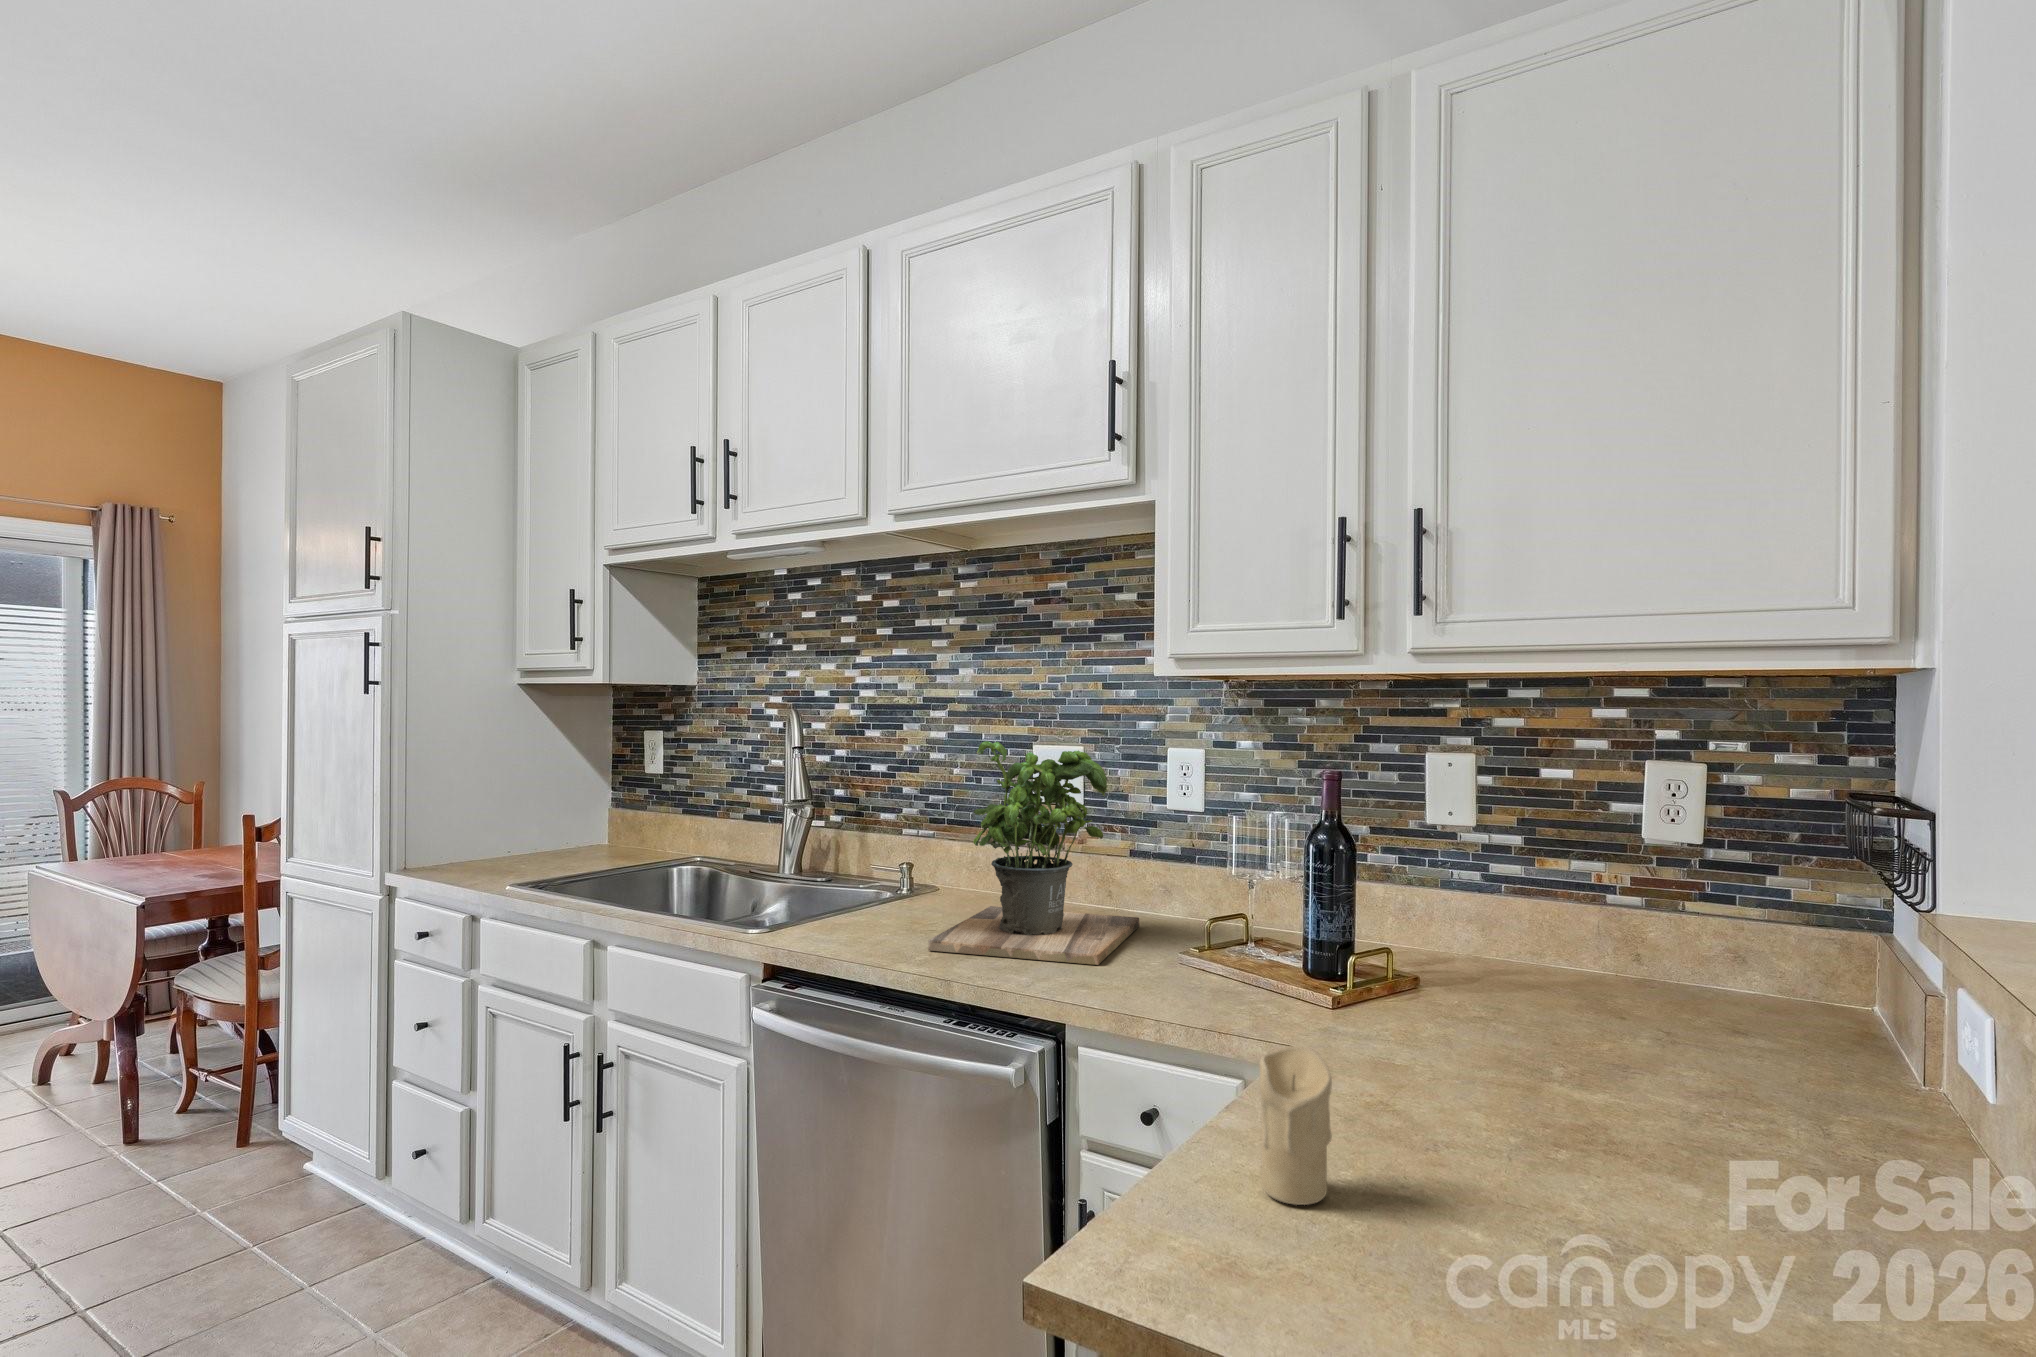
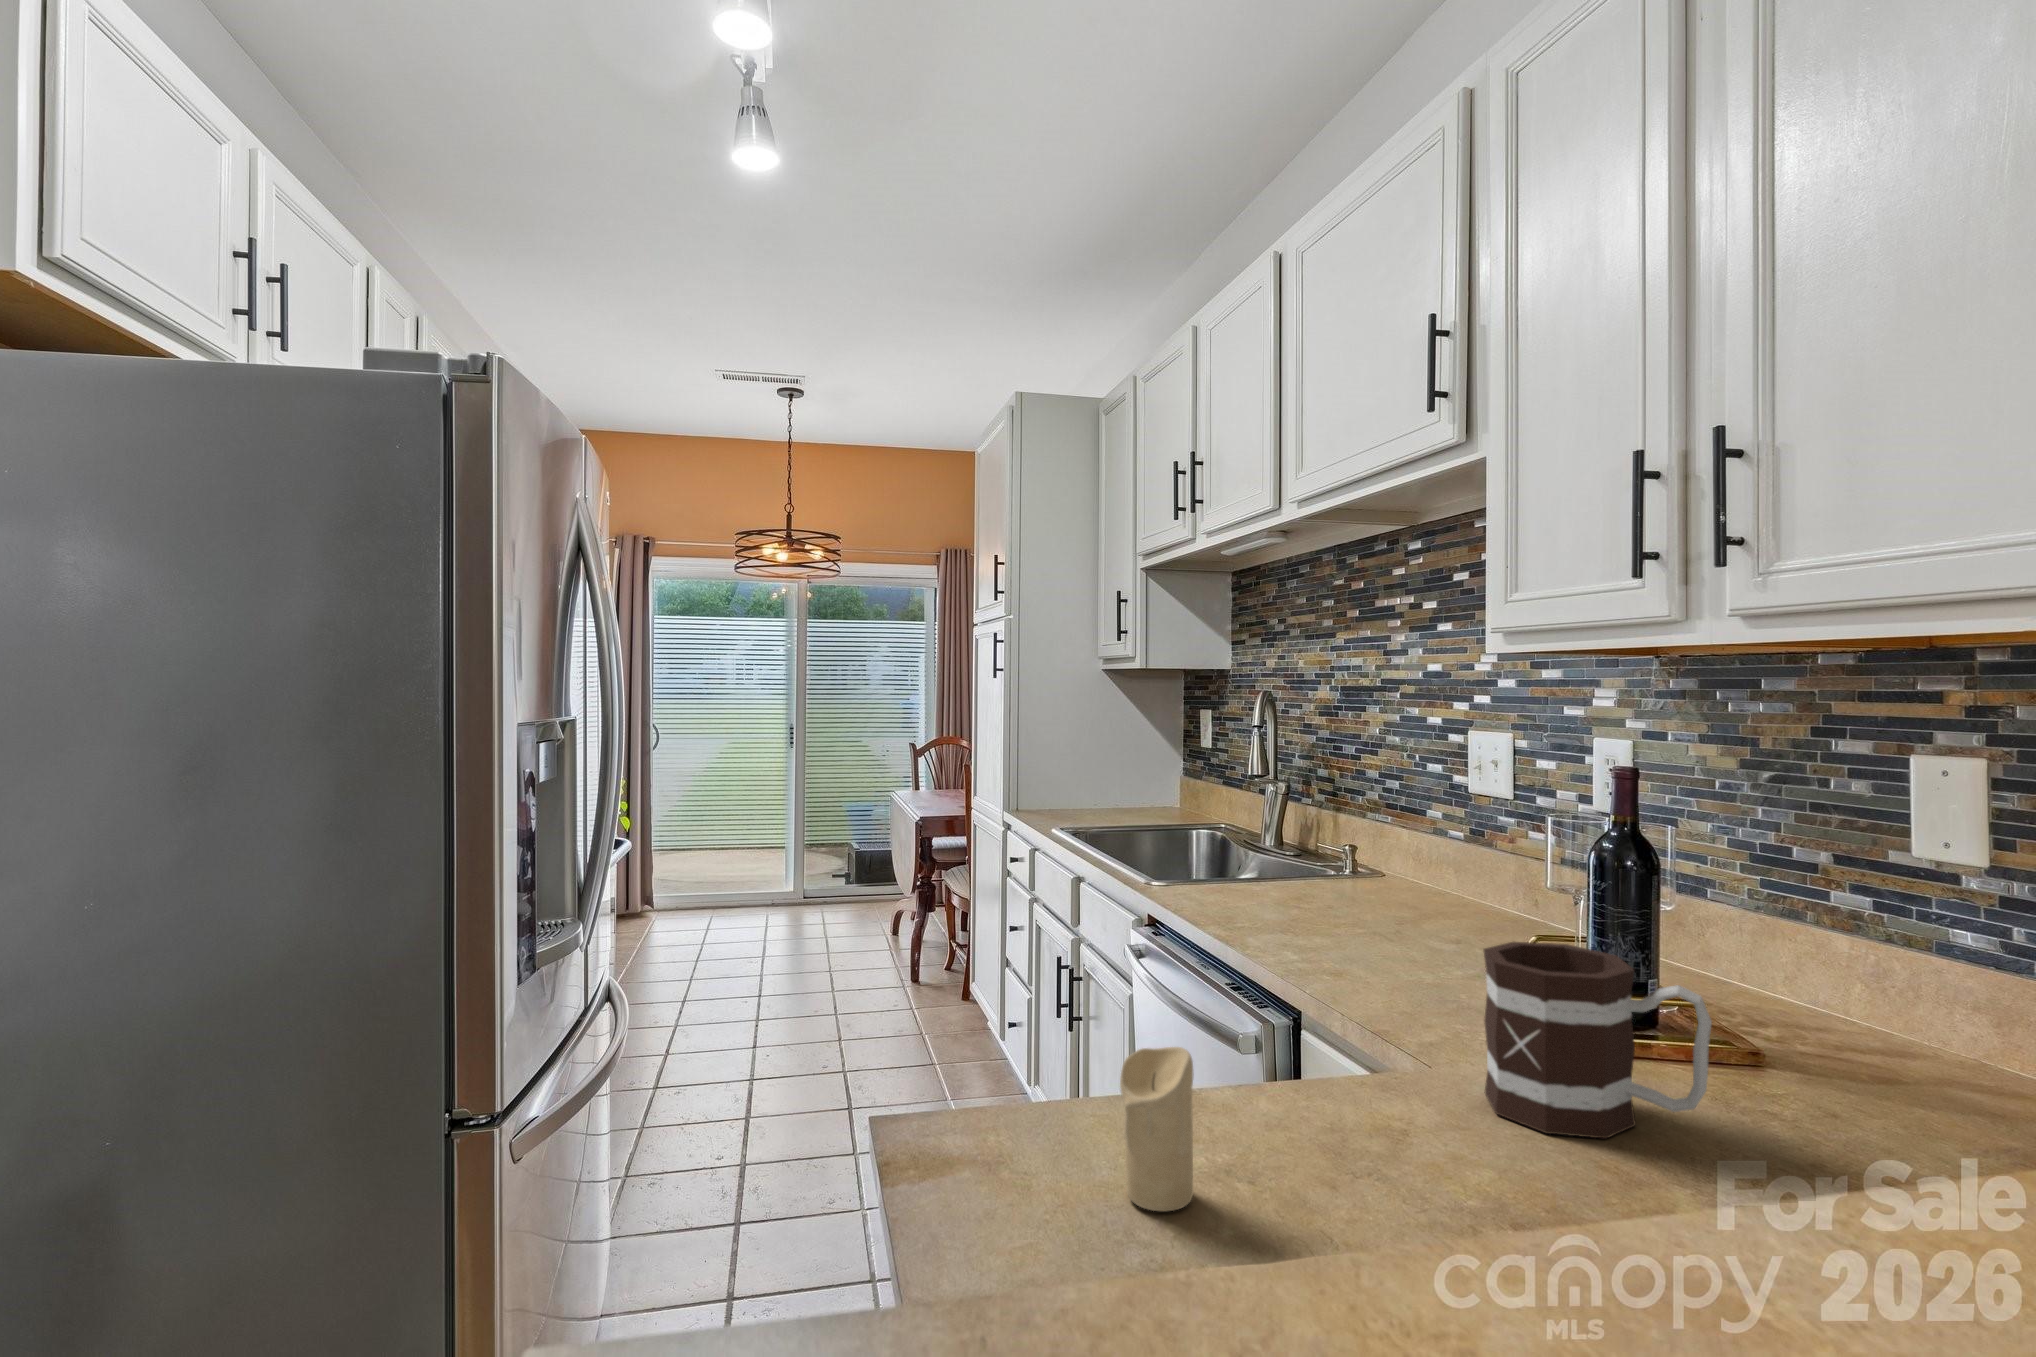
potted plant: present [928,741,1140,965] -> none [1260,724,1530,969]
mug: none [1318,911,1468,1060] -> present [1484,942,1712,1138]

